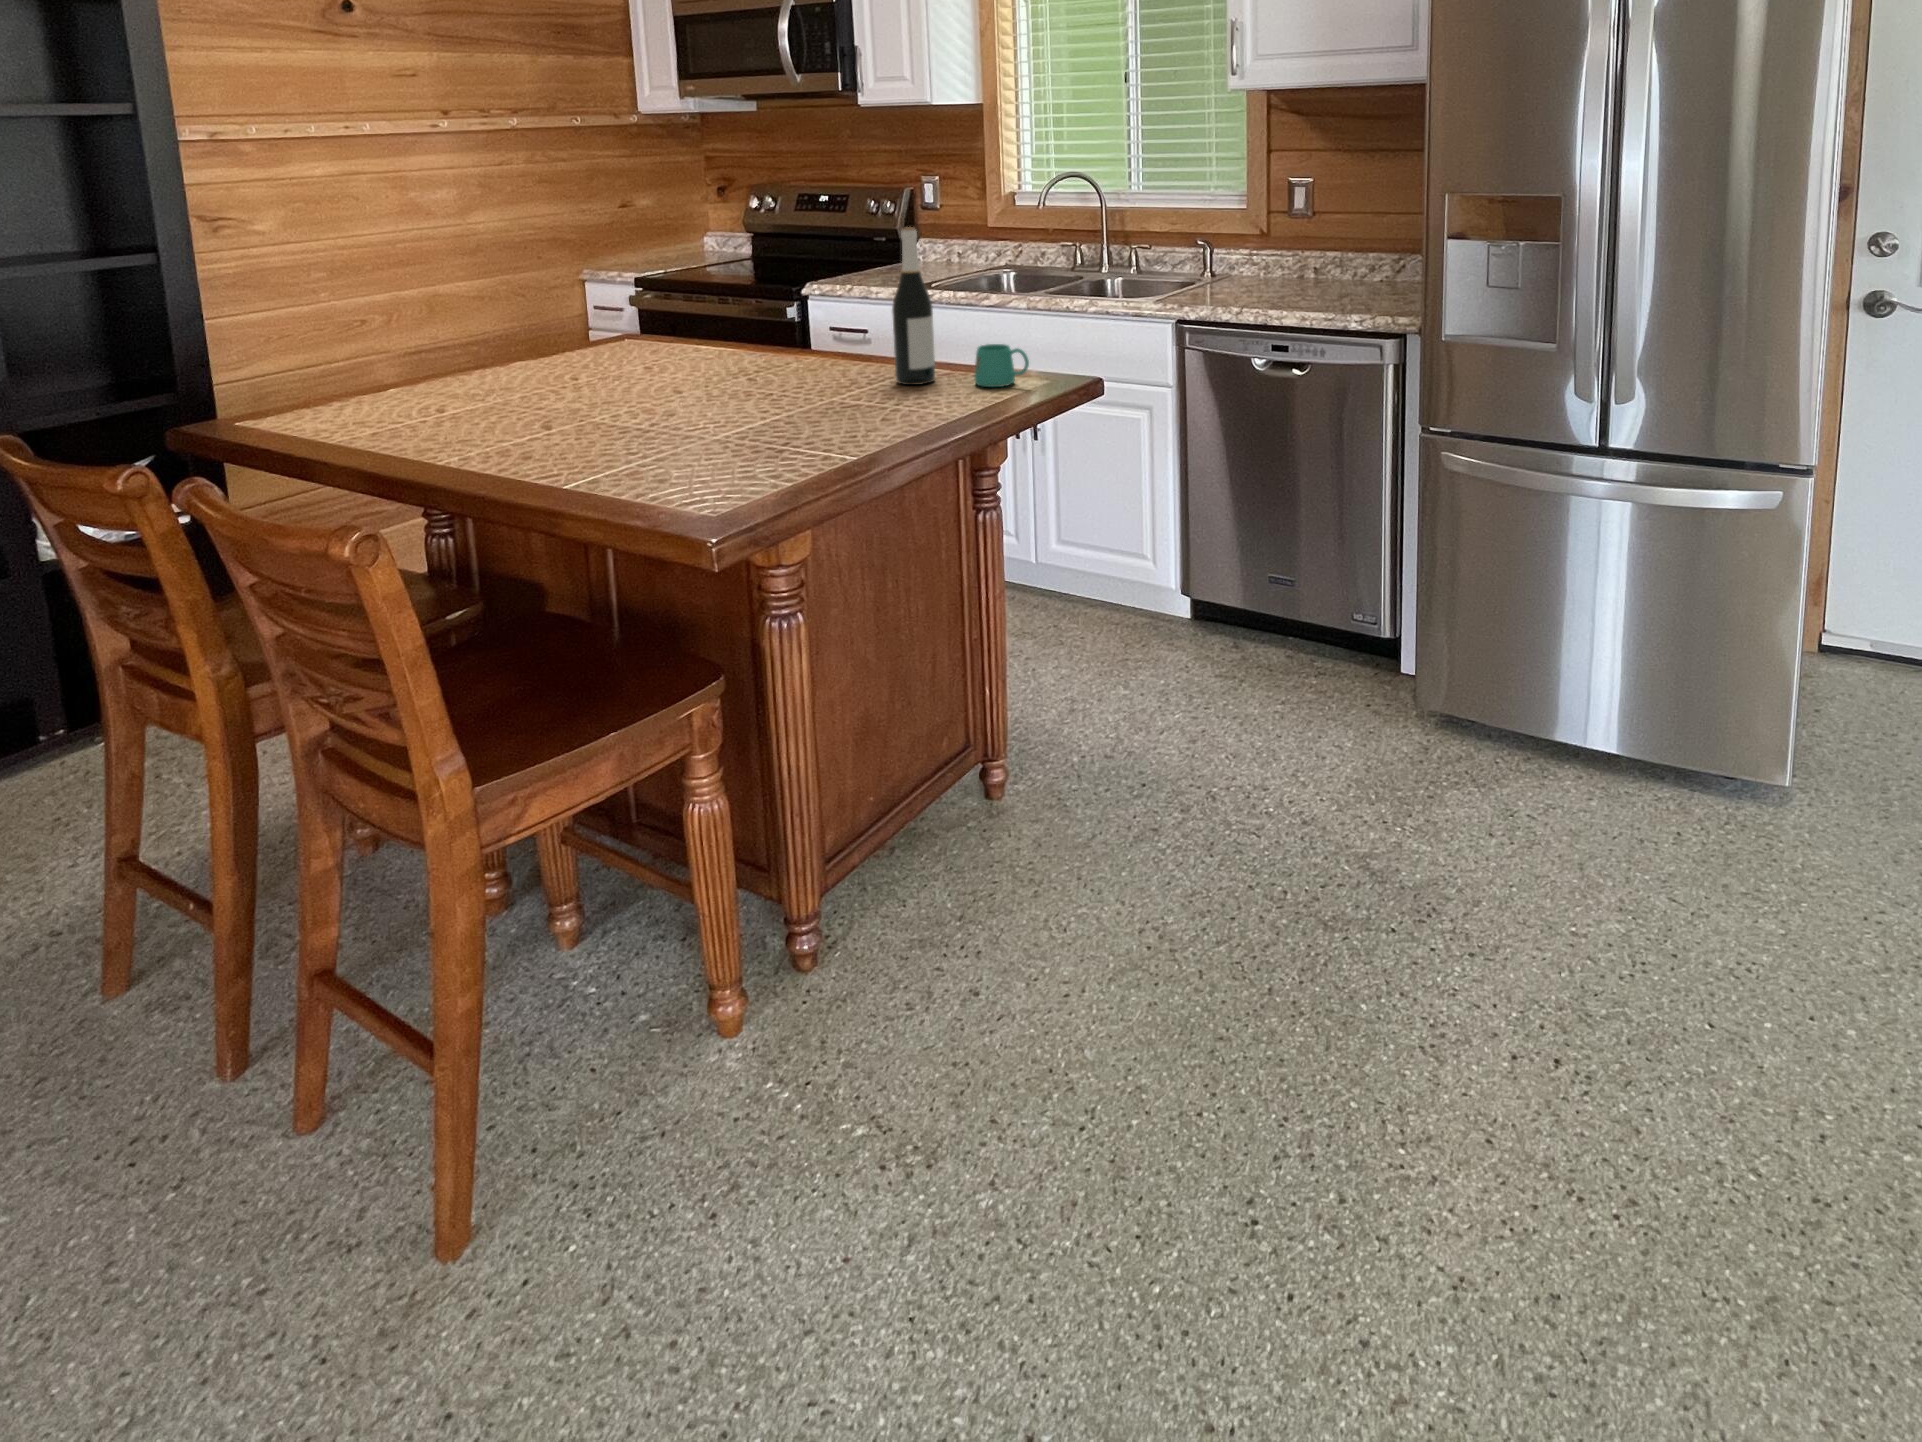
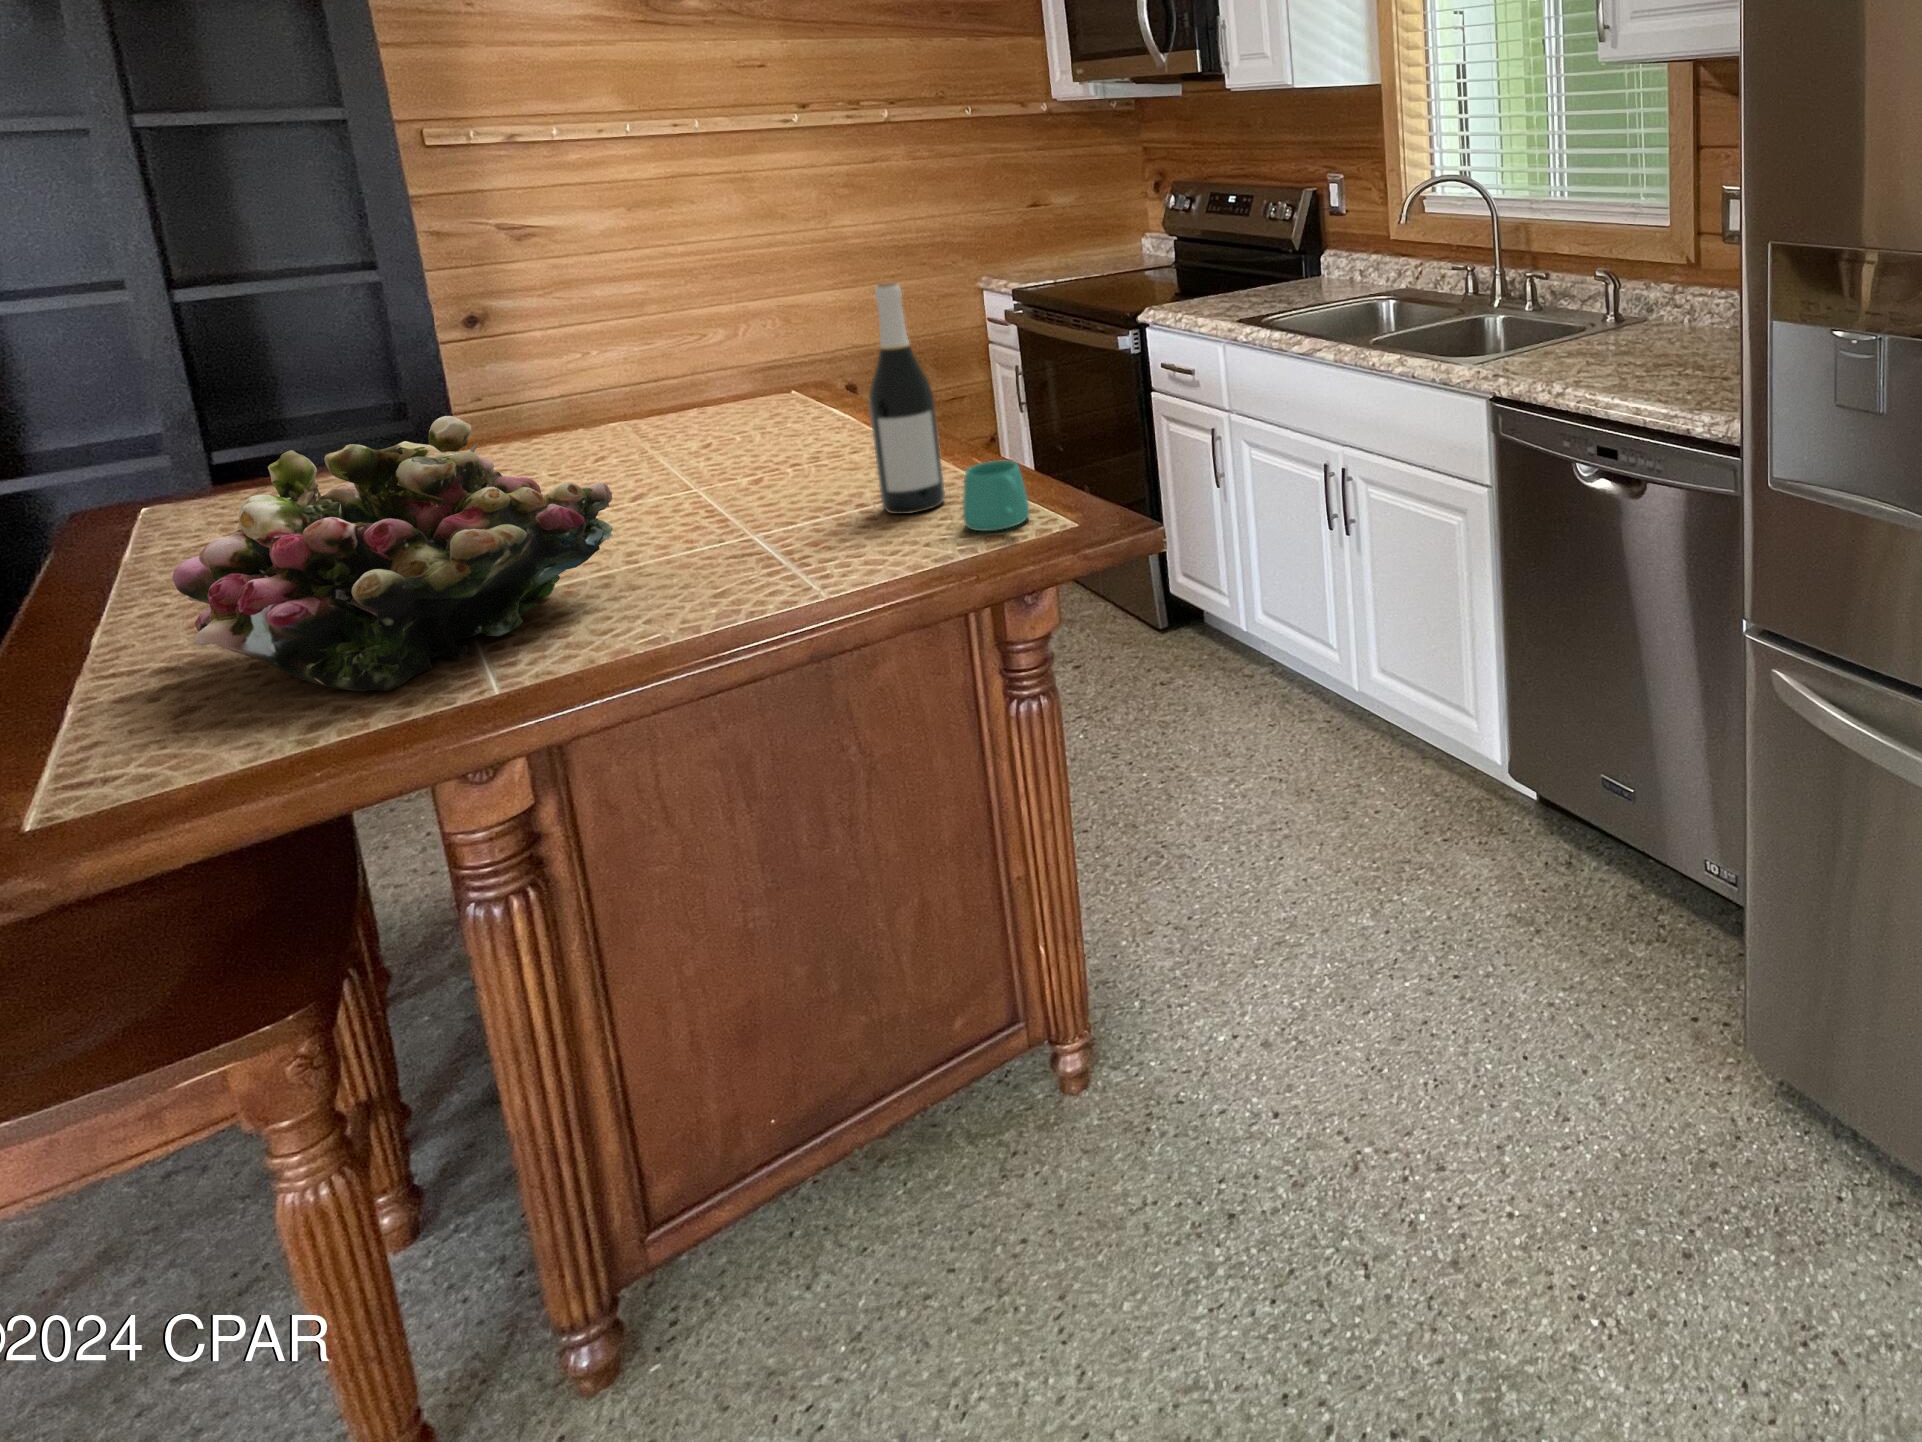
flower arrangement: none [594,306,836,463] -> present [172,416,613,691]

